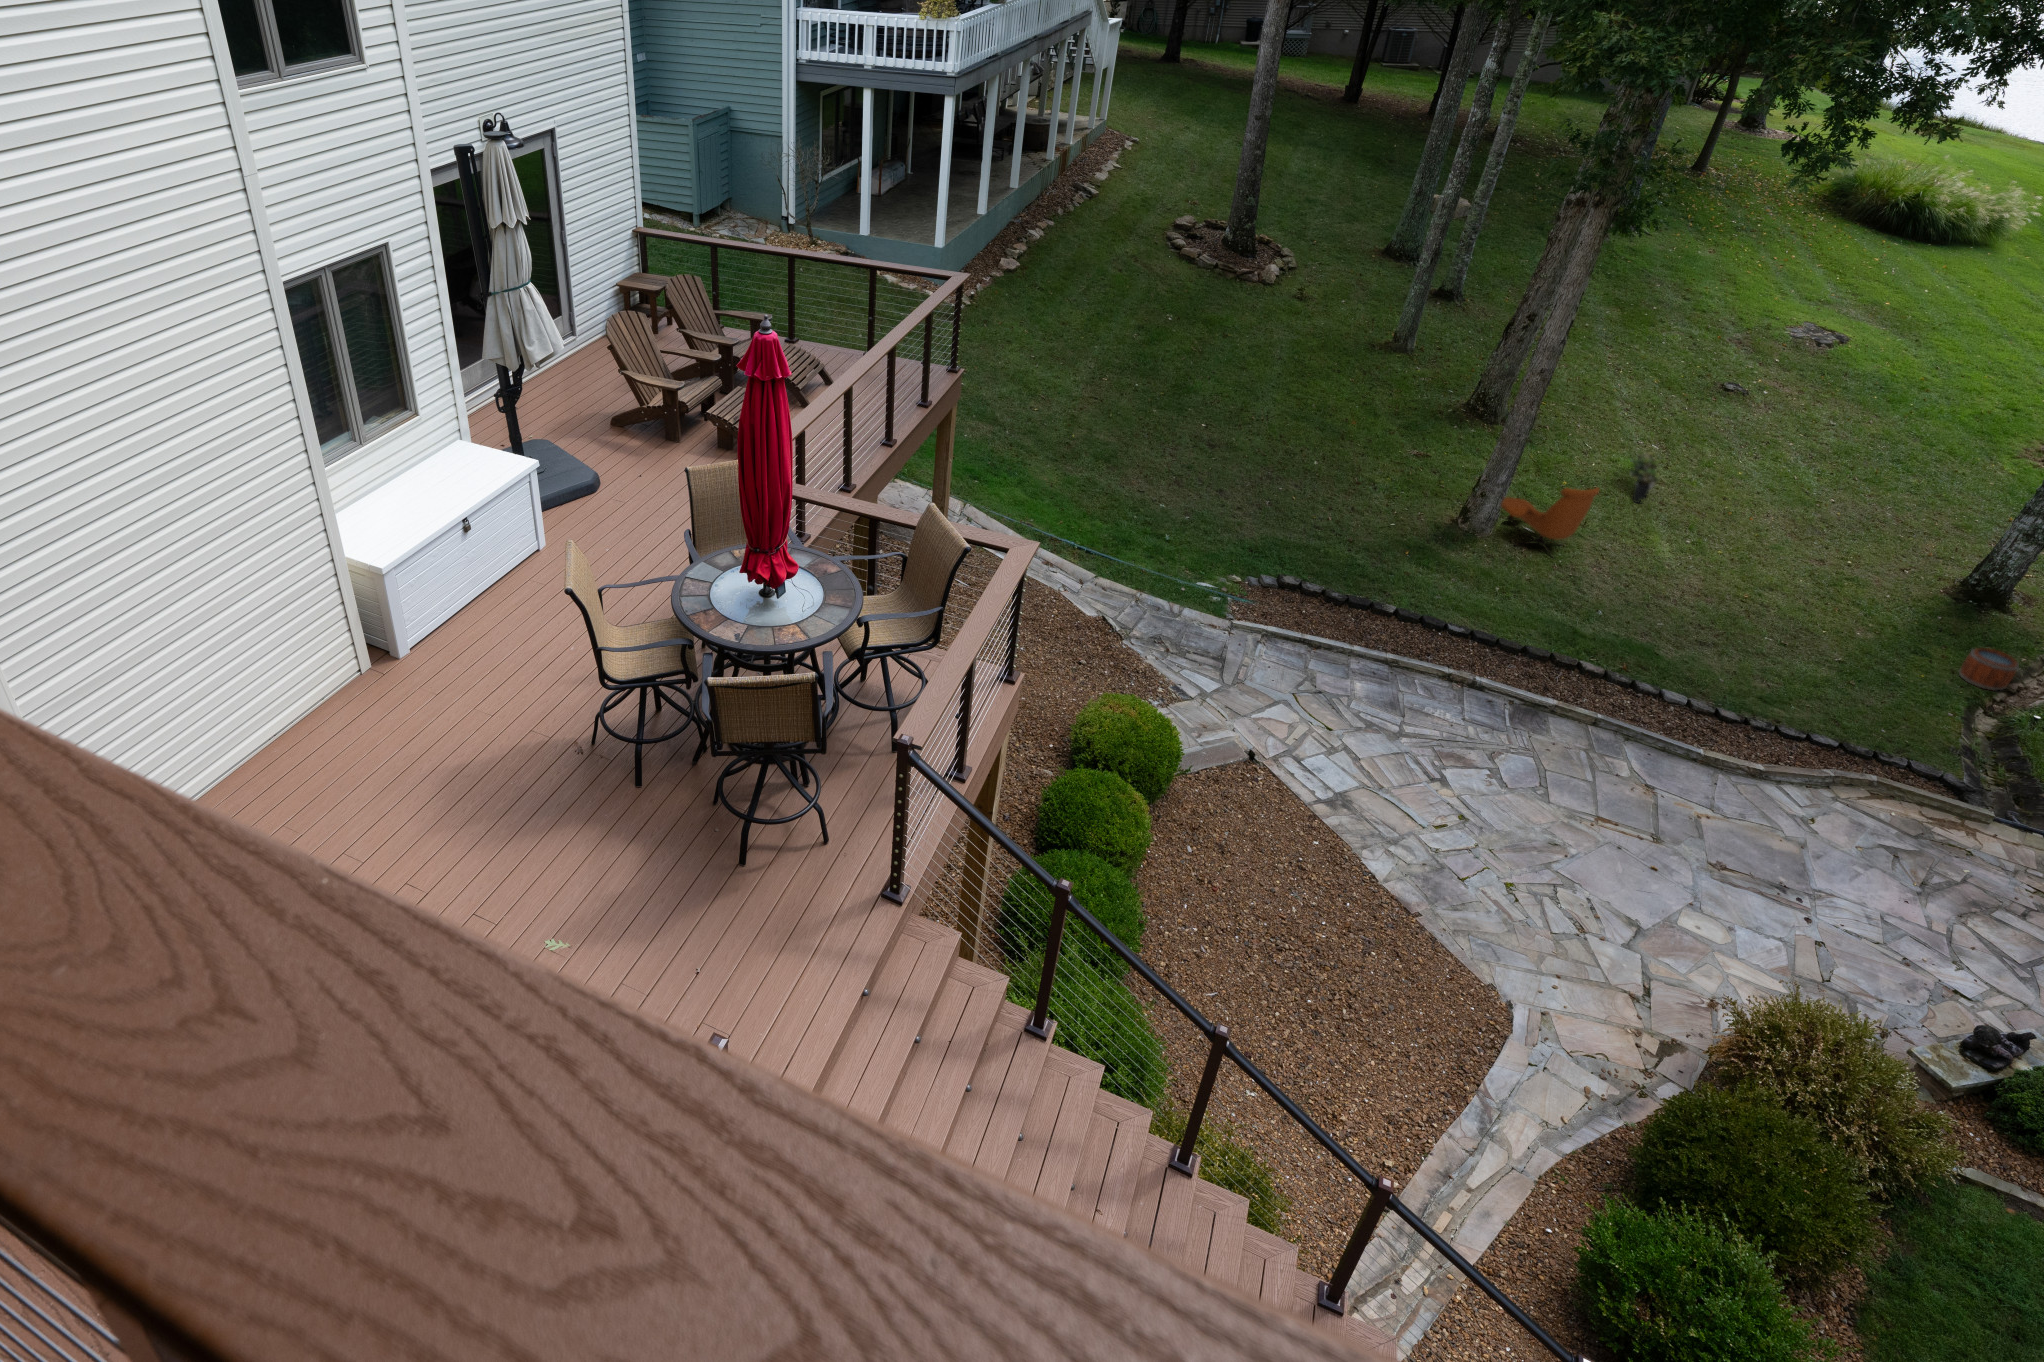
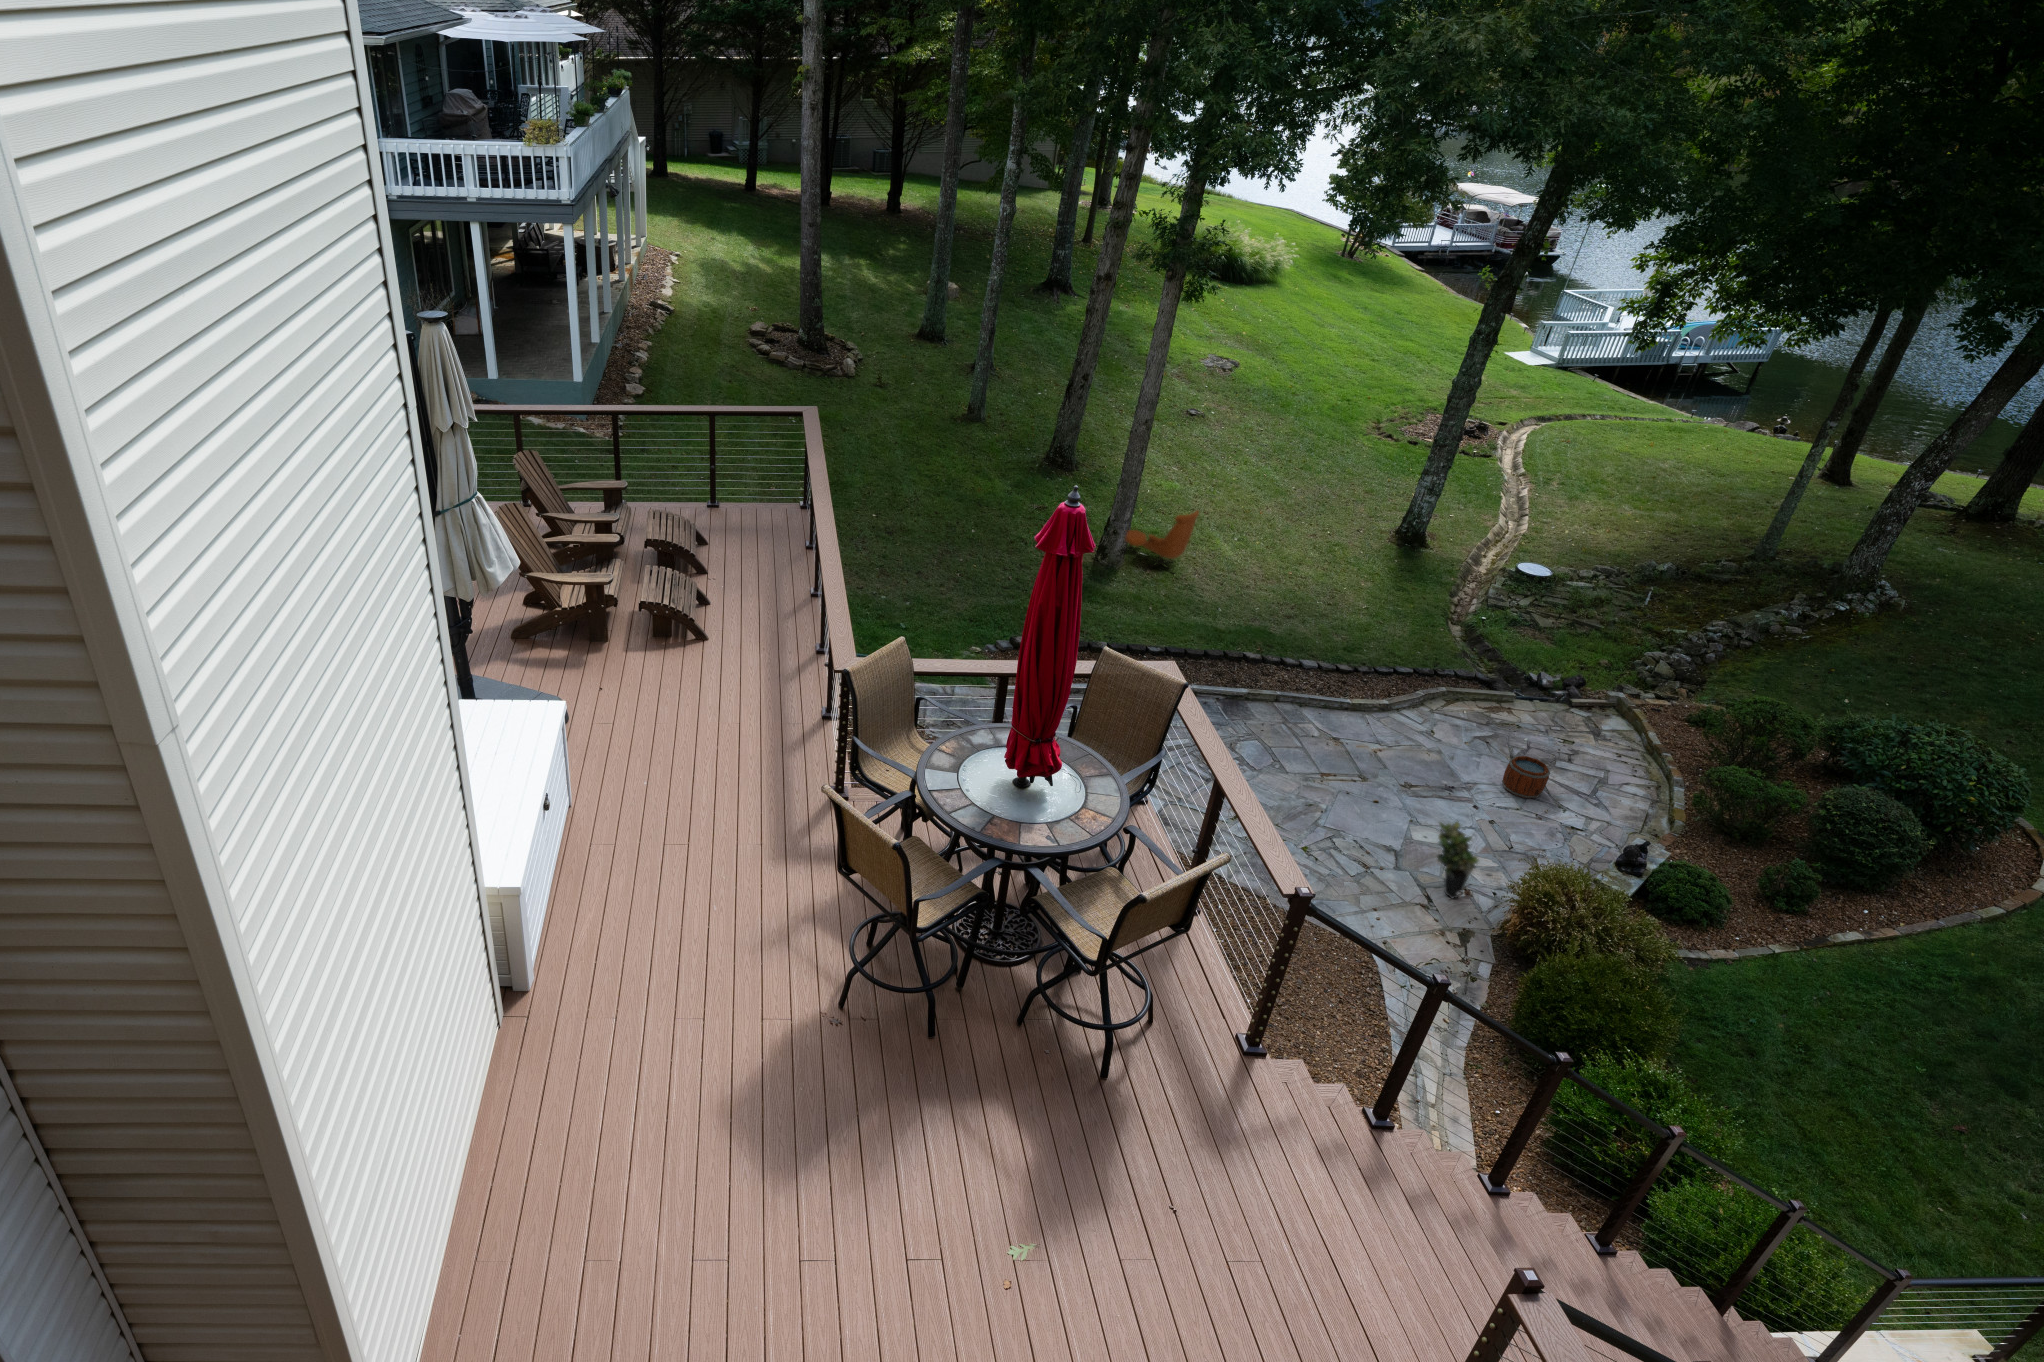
potted plant: present [1630,450,1659,503] -> present [1437,821,1479,898]
bucket: present [1959,648,2019,691] -> present [1502,756,1550,798]

